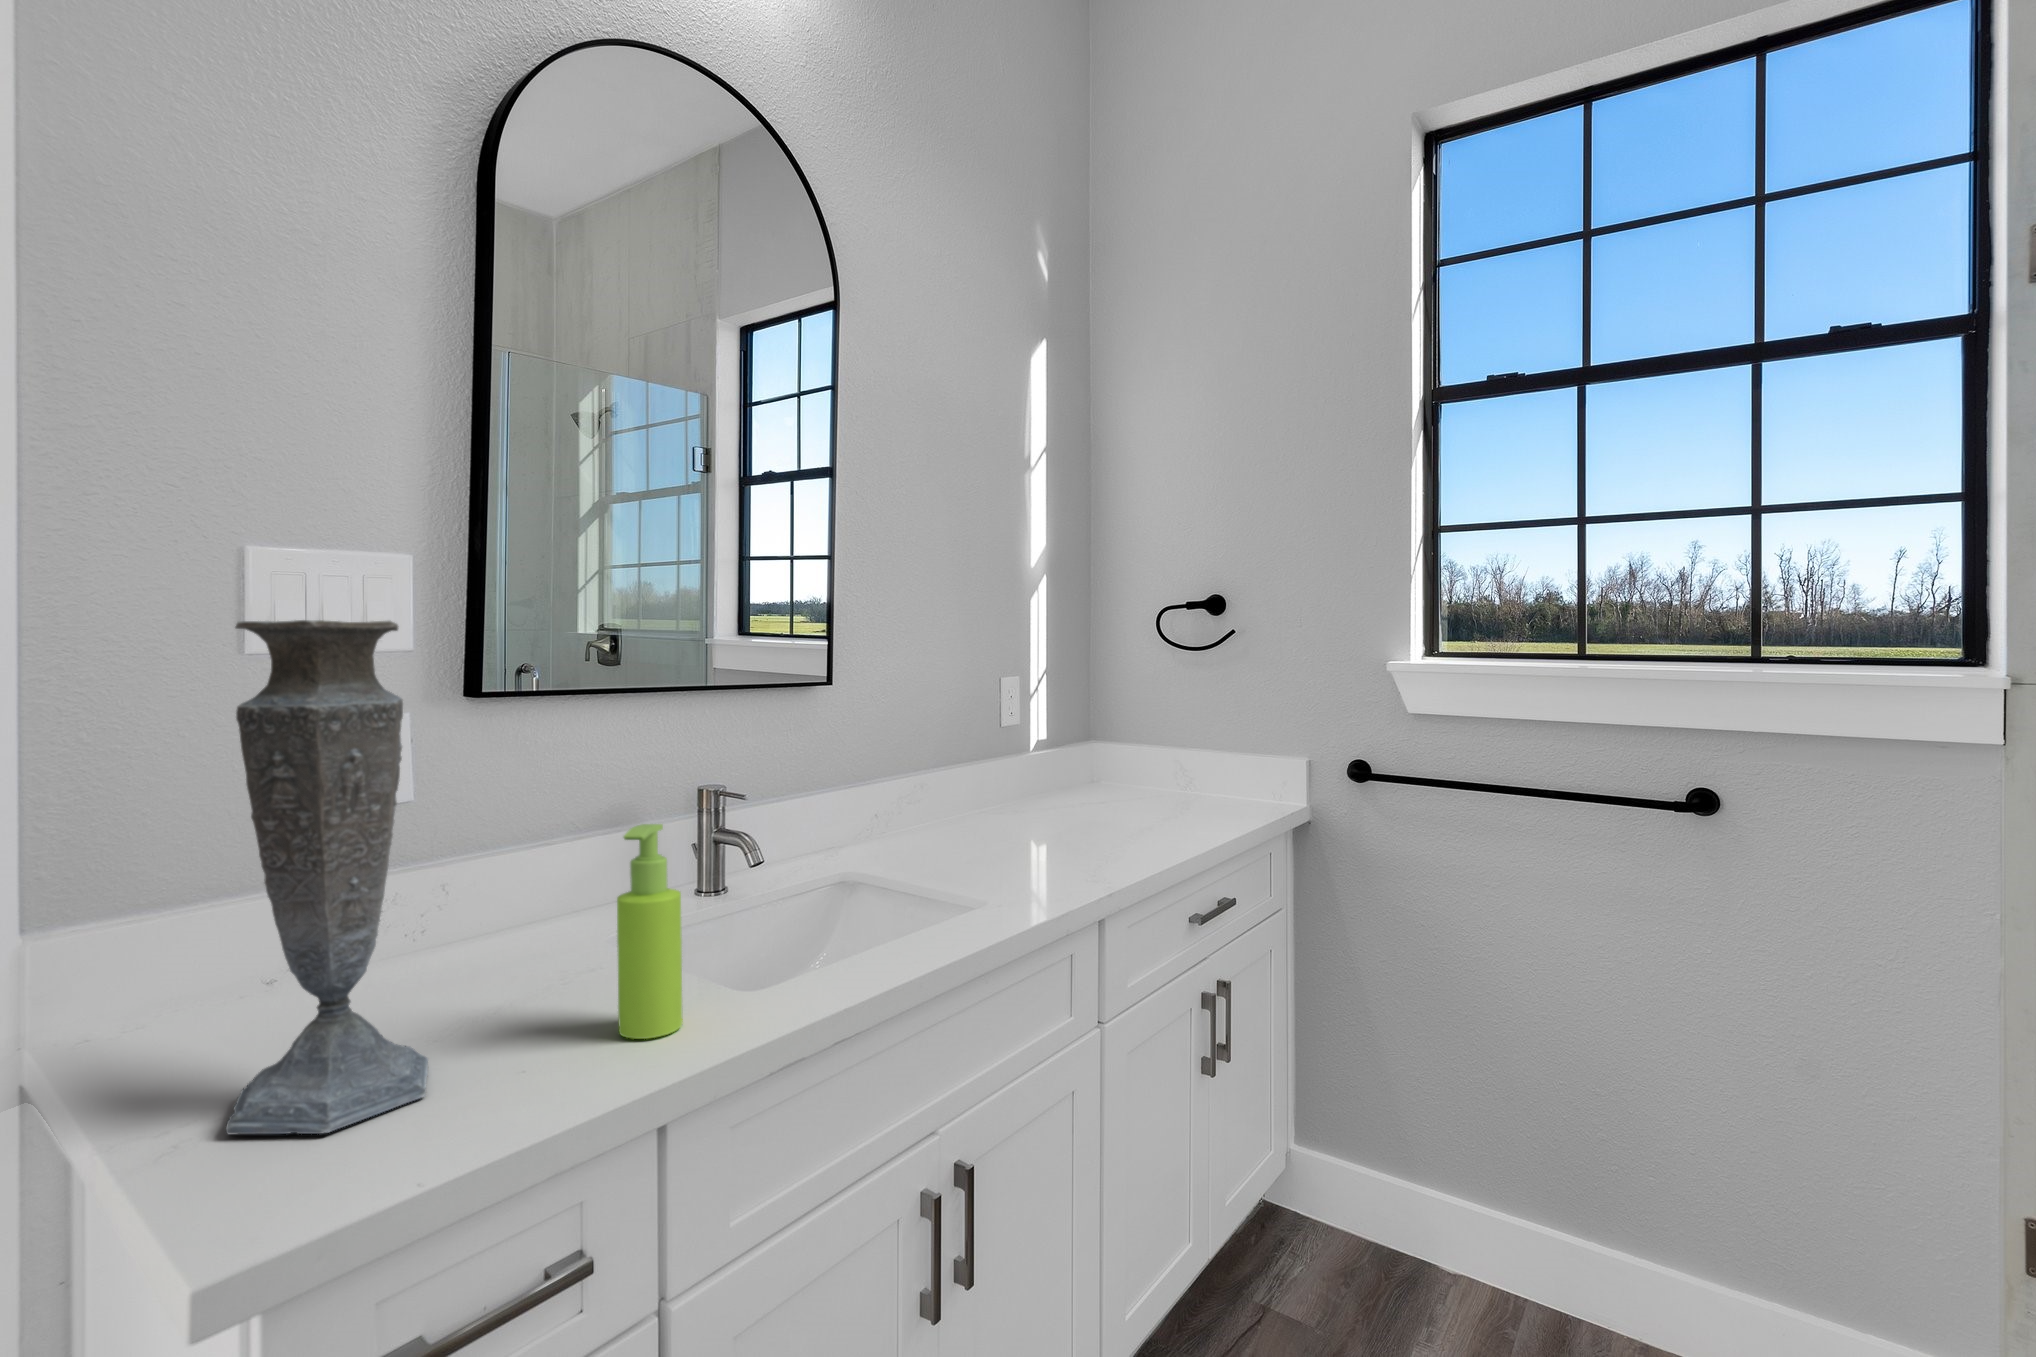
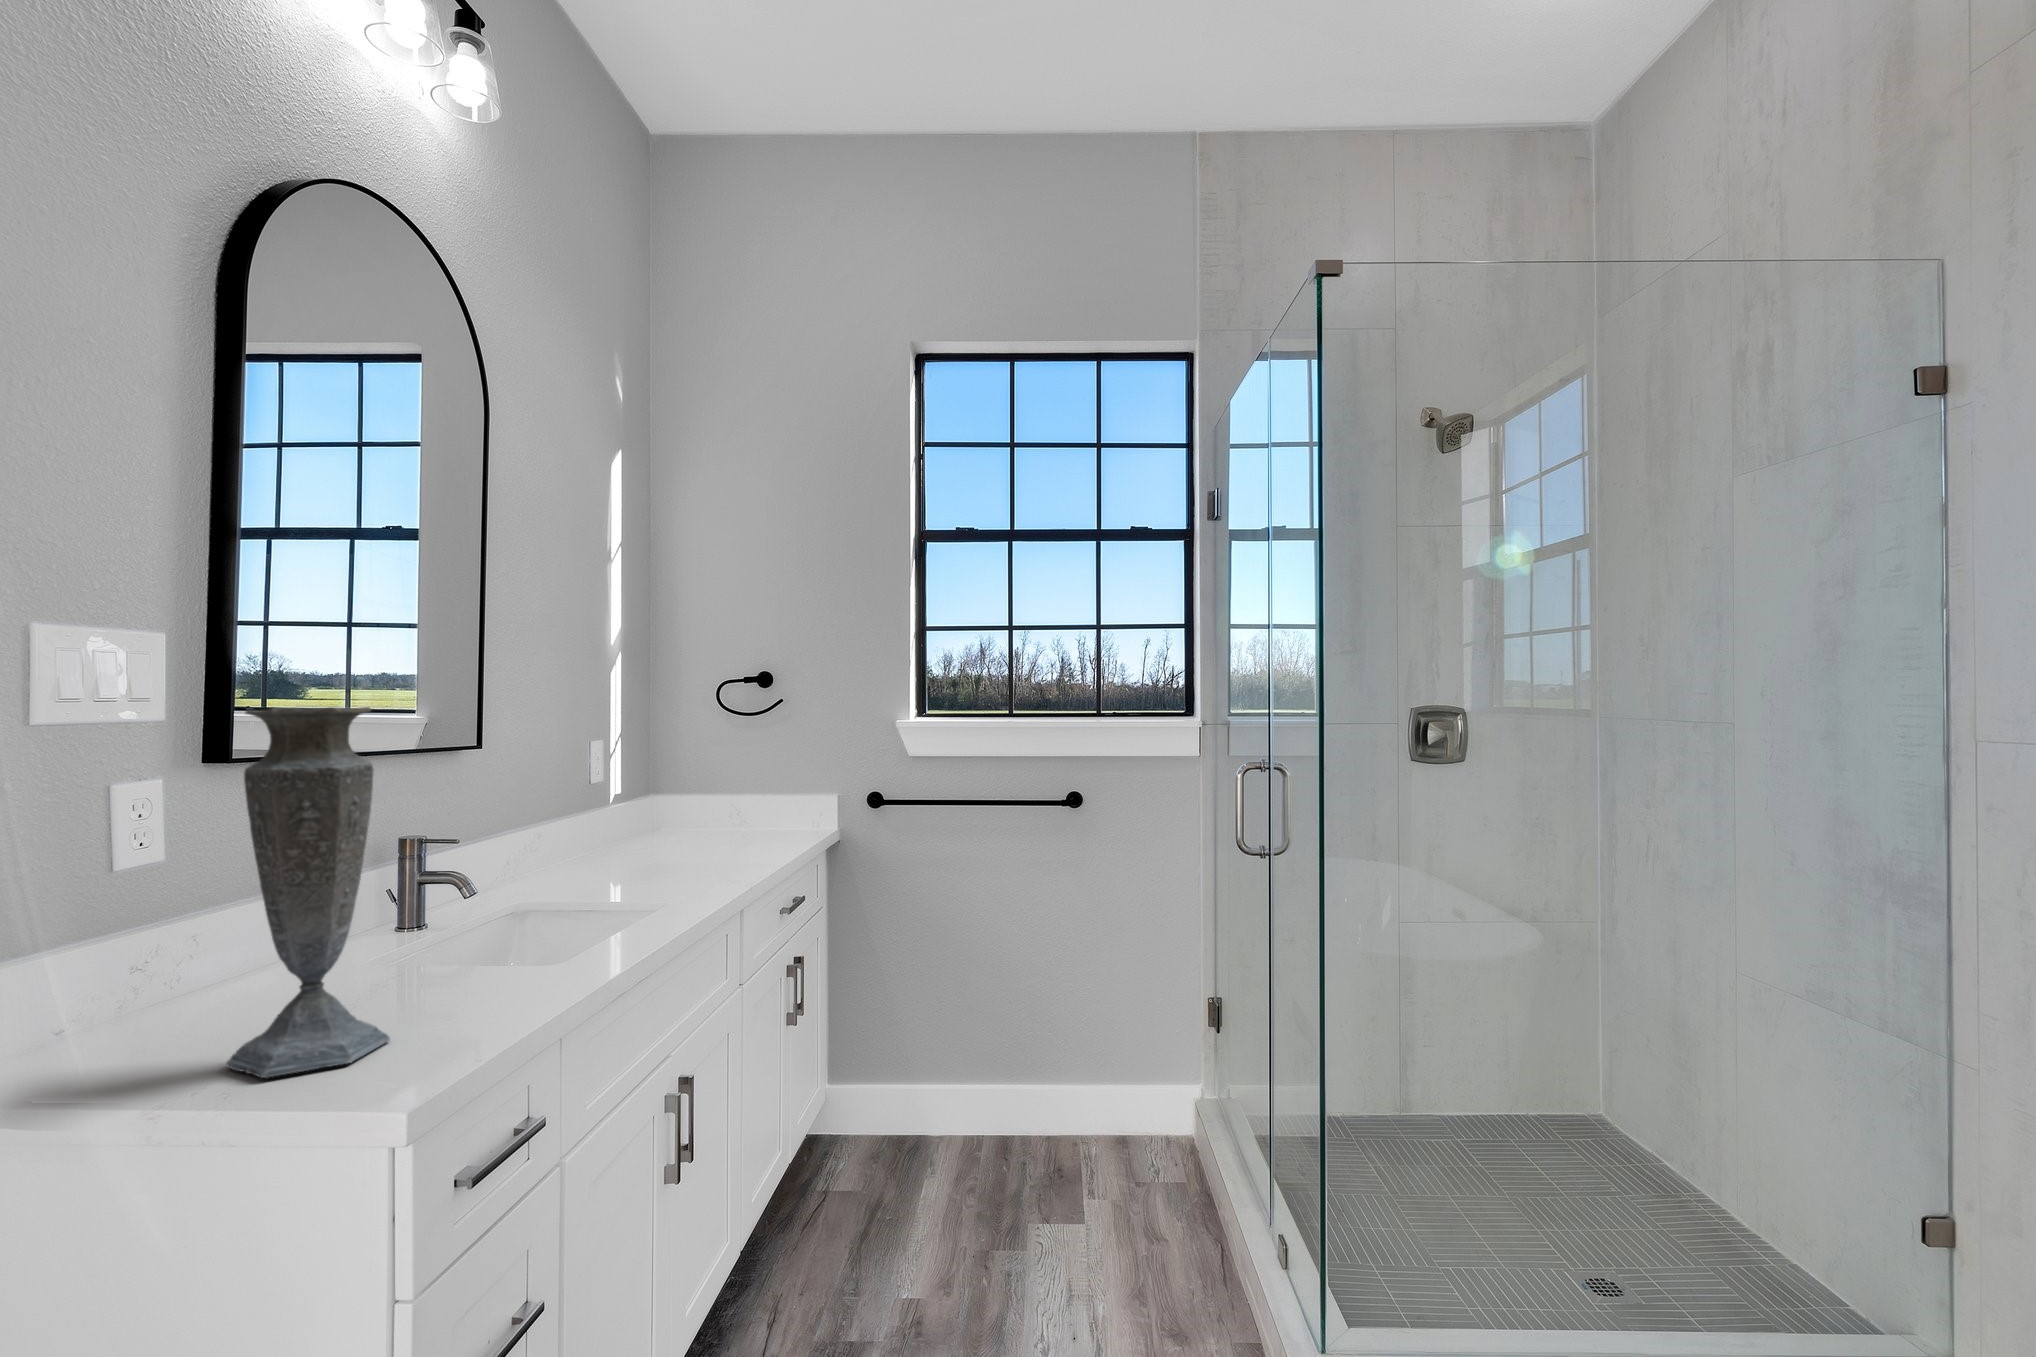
soap dispenser: present [617,824,683,1039] -> none [482,845,530,996]

